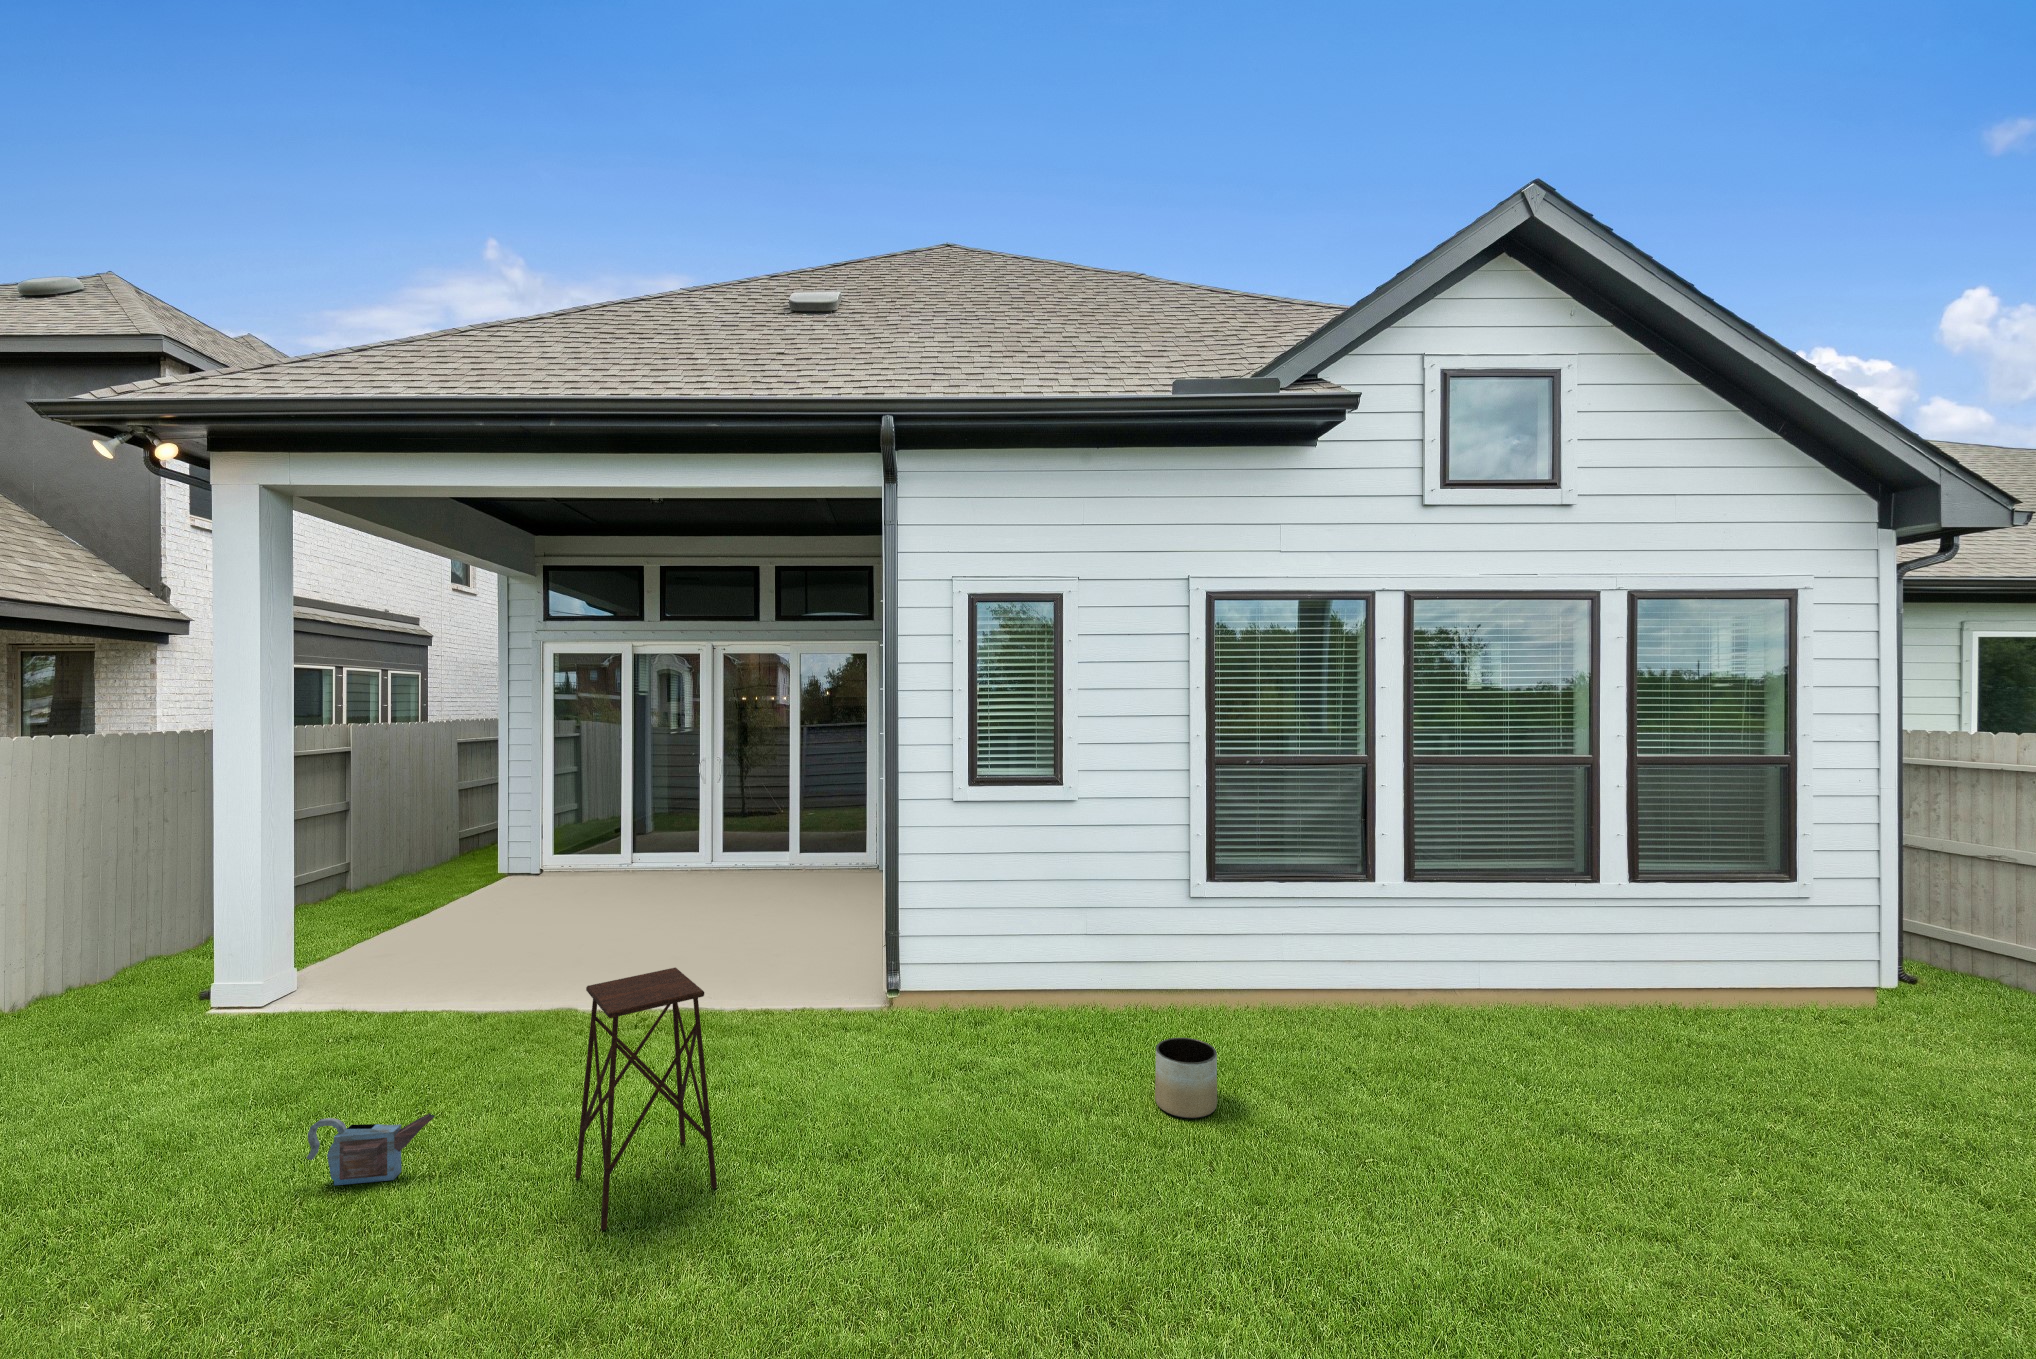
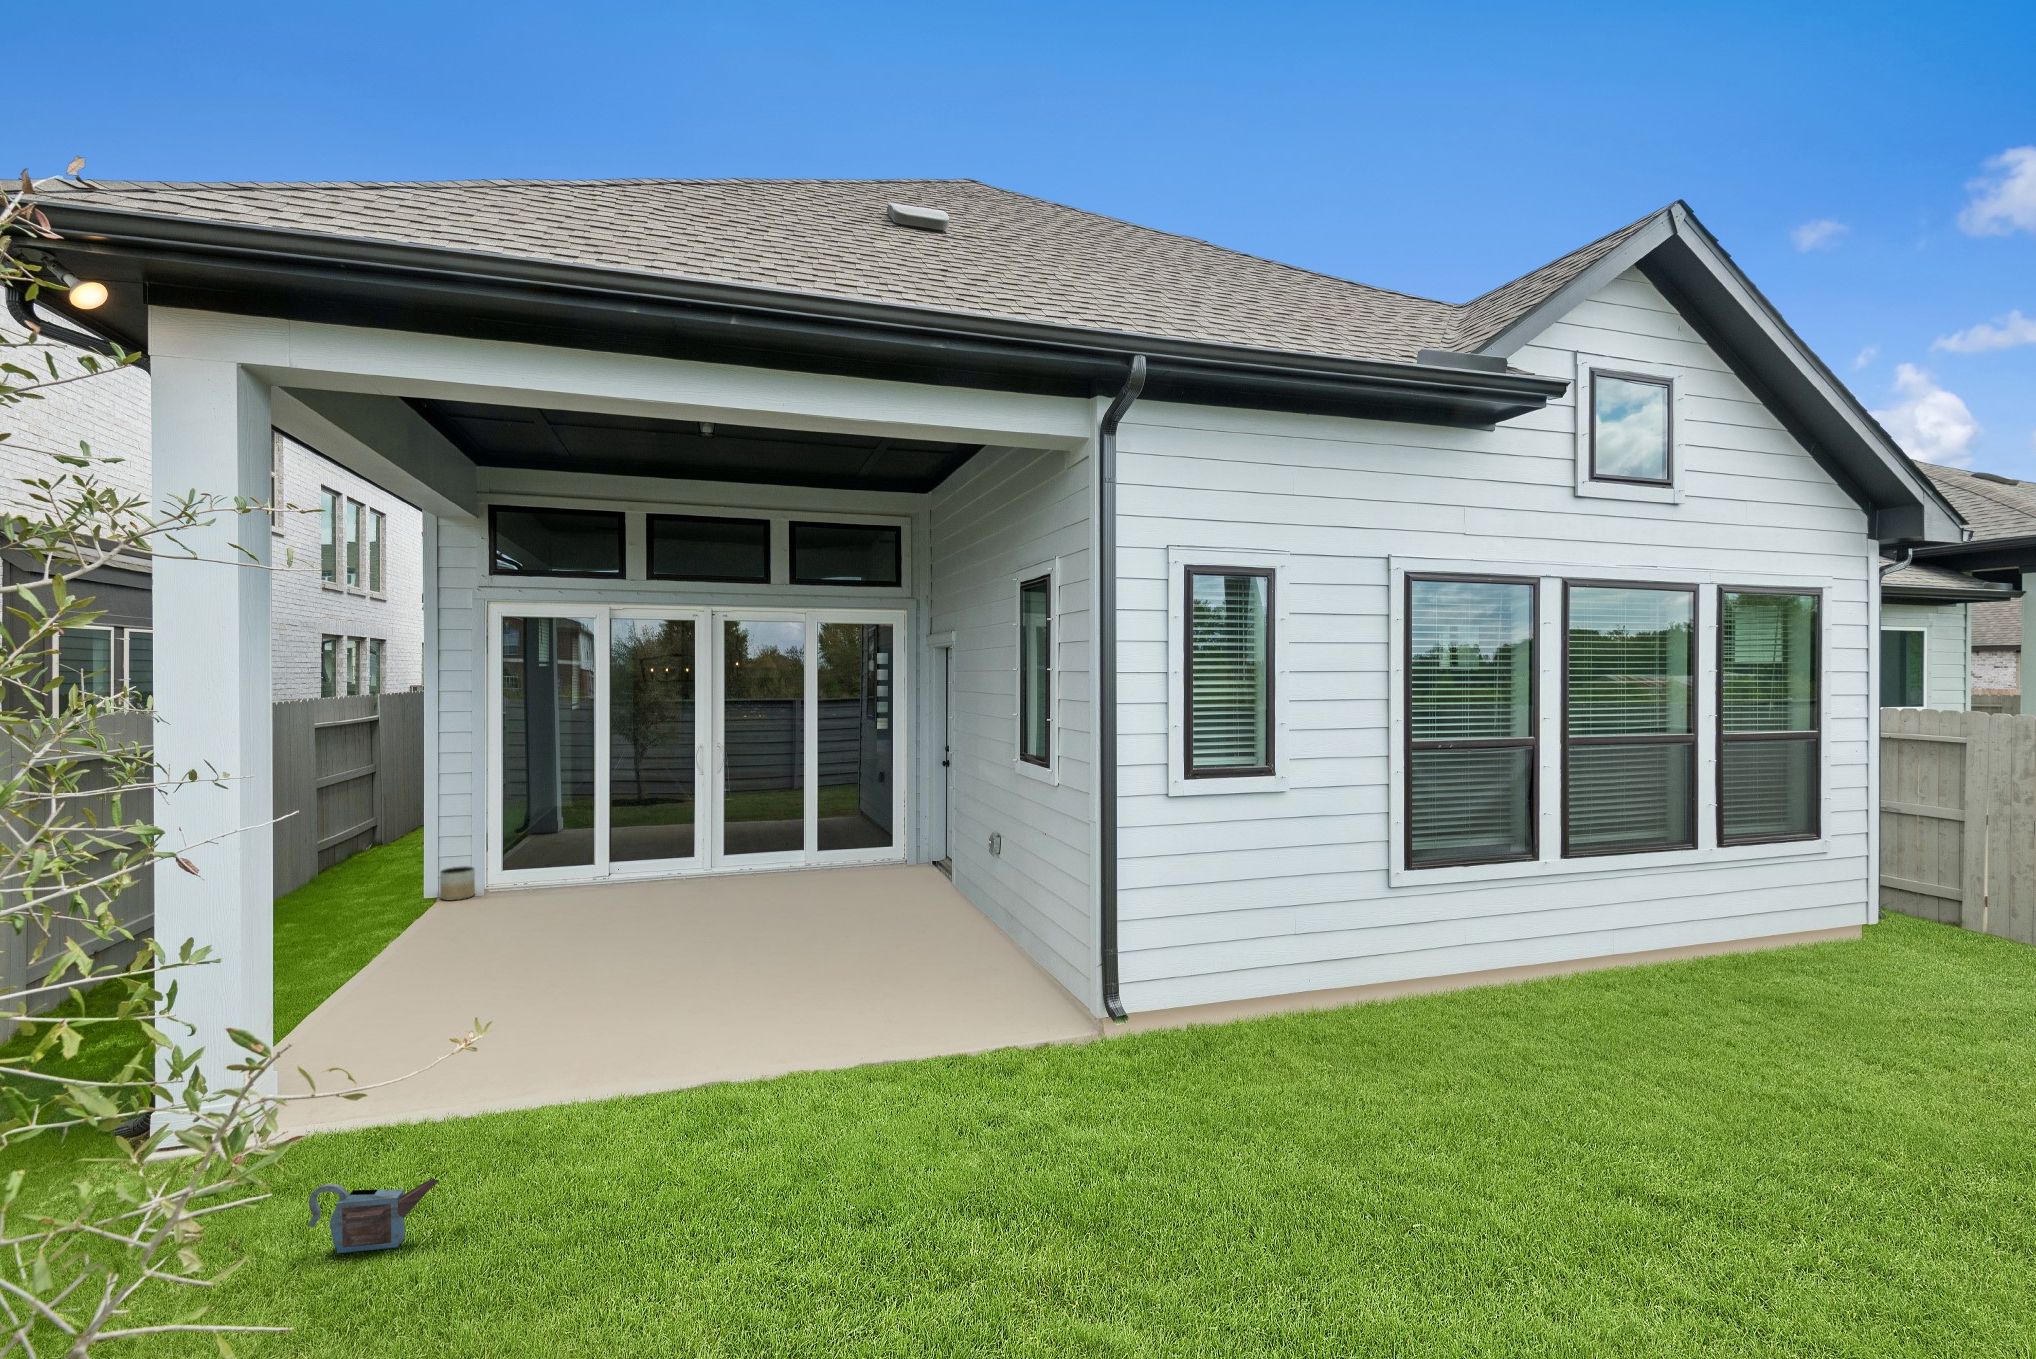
side table: present [575,968,717,1231] -> none [586,1024,735,1304]
planter: present [1155,1038,1217,1118] -> present [440,866,475,900]

